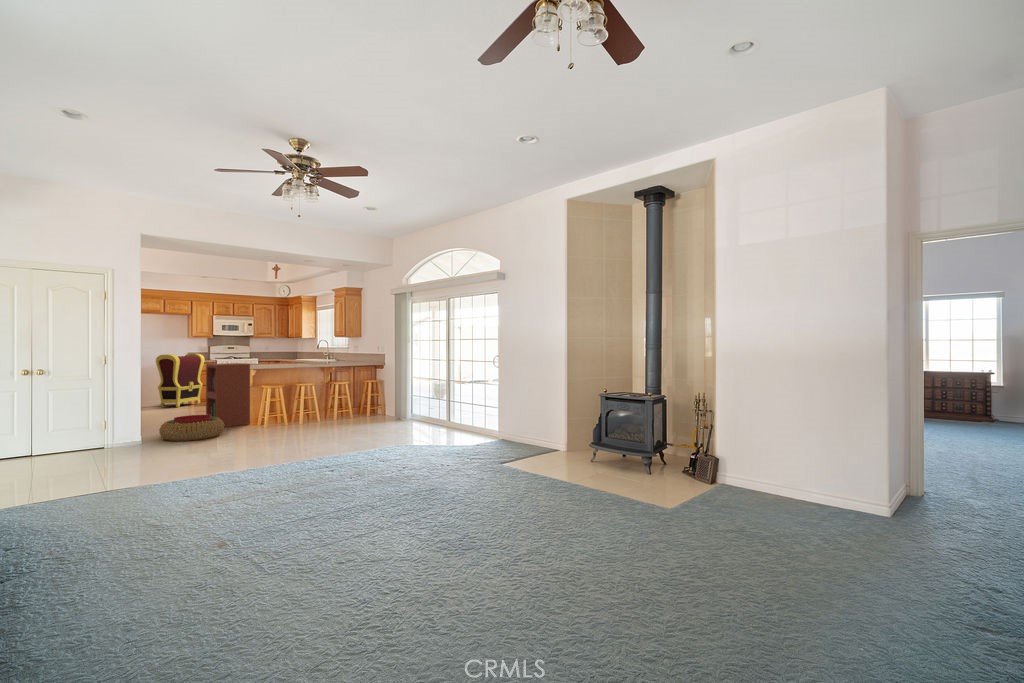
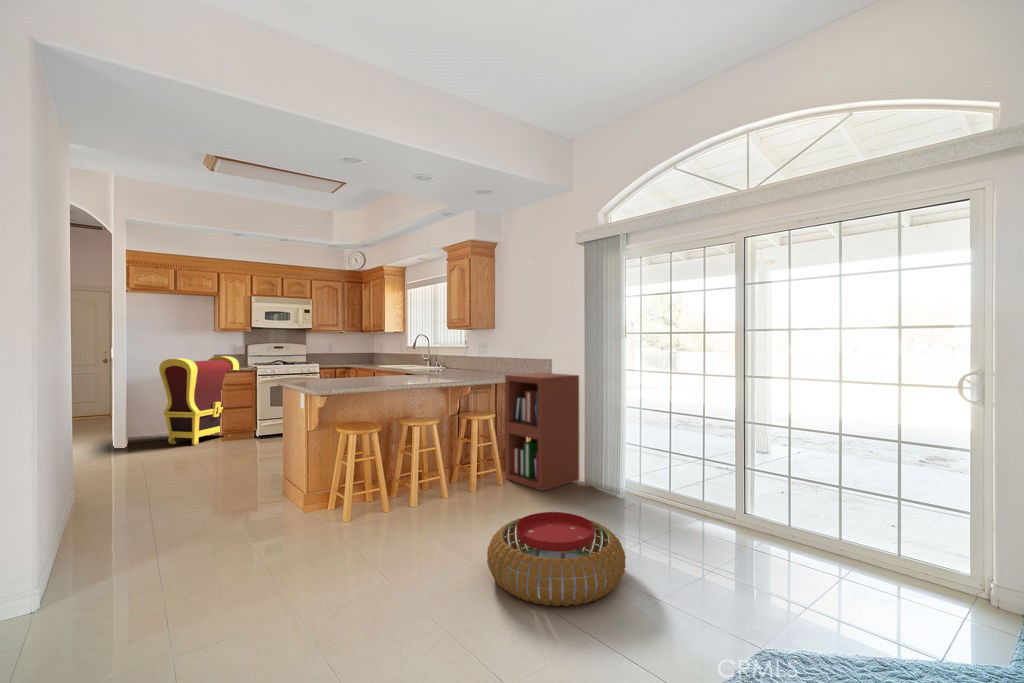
bookshelf: present [206,363,250,427] -> present [505,373,579,491]
pouf: present [159,415,224,441] -> present [487,512,626,606]

